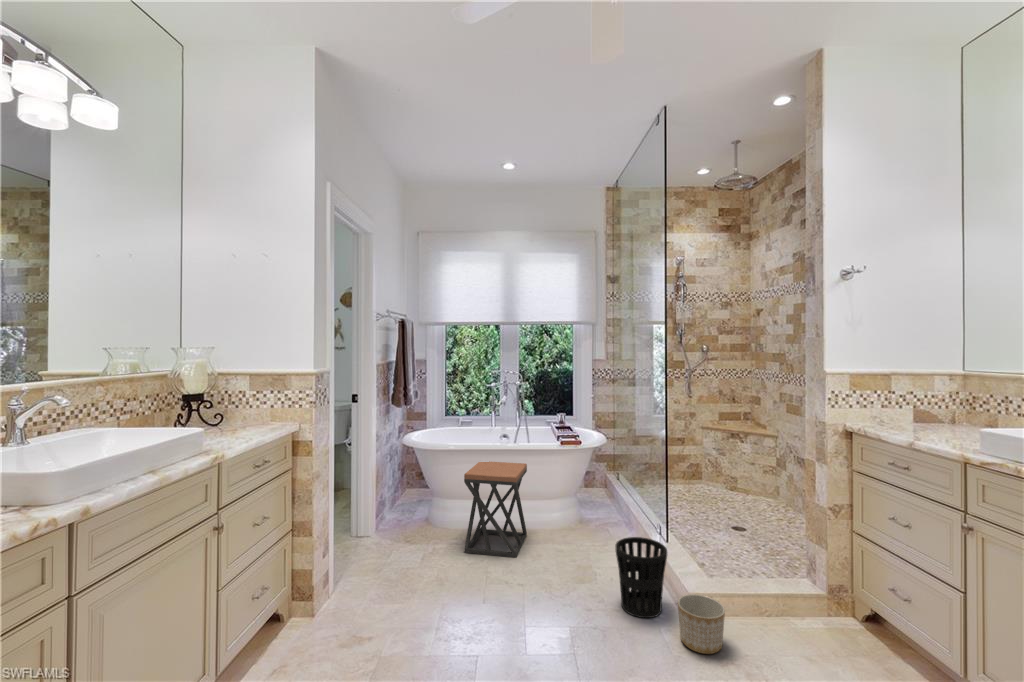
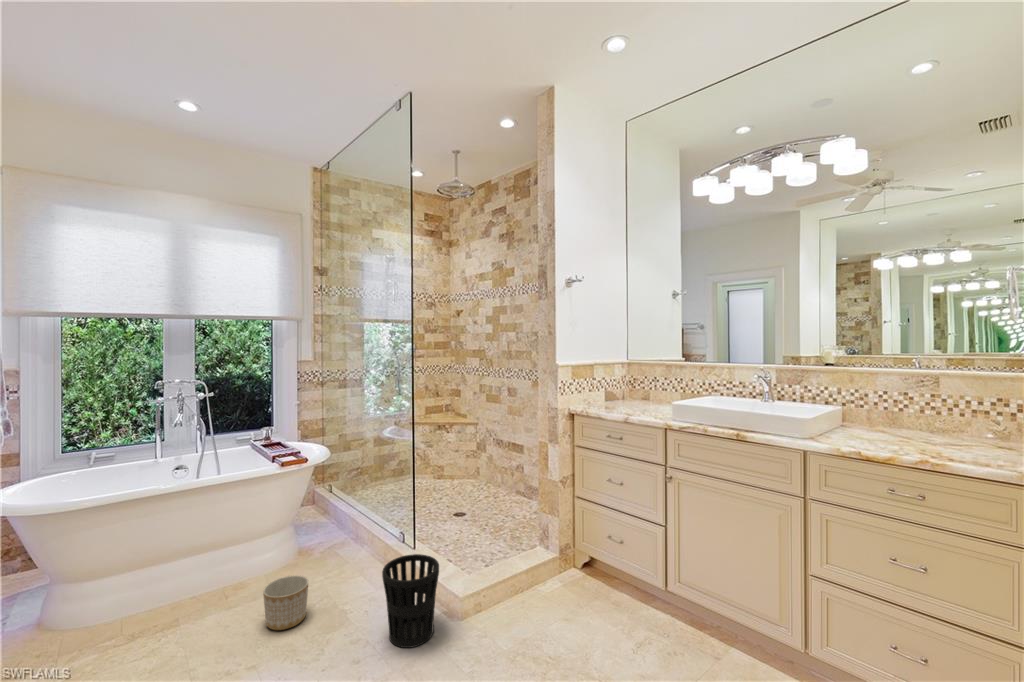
stool: present [464,462,527,558] -> none [132,502,232,660]
planter: present [678,594,725,654] -> present [263,575,308,630]

